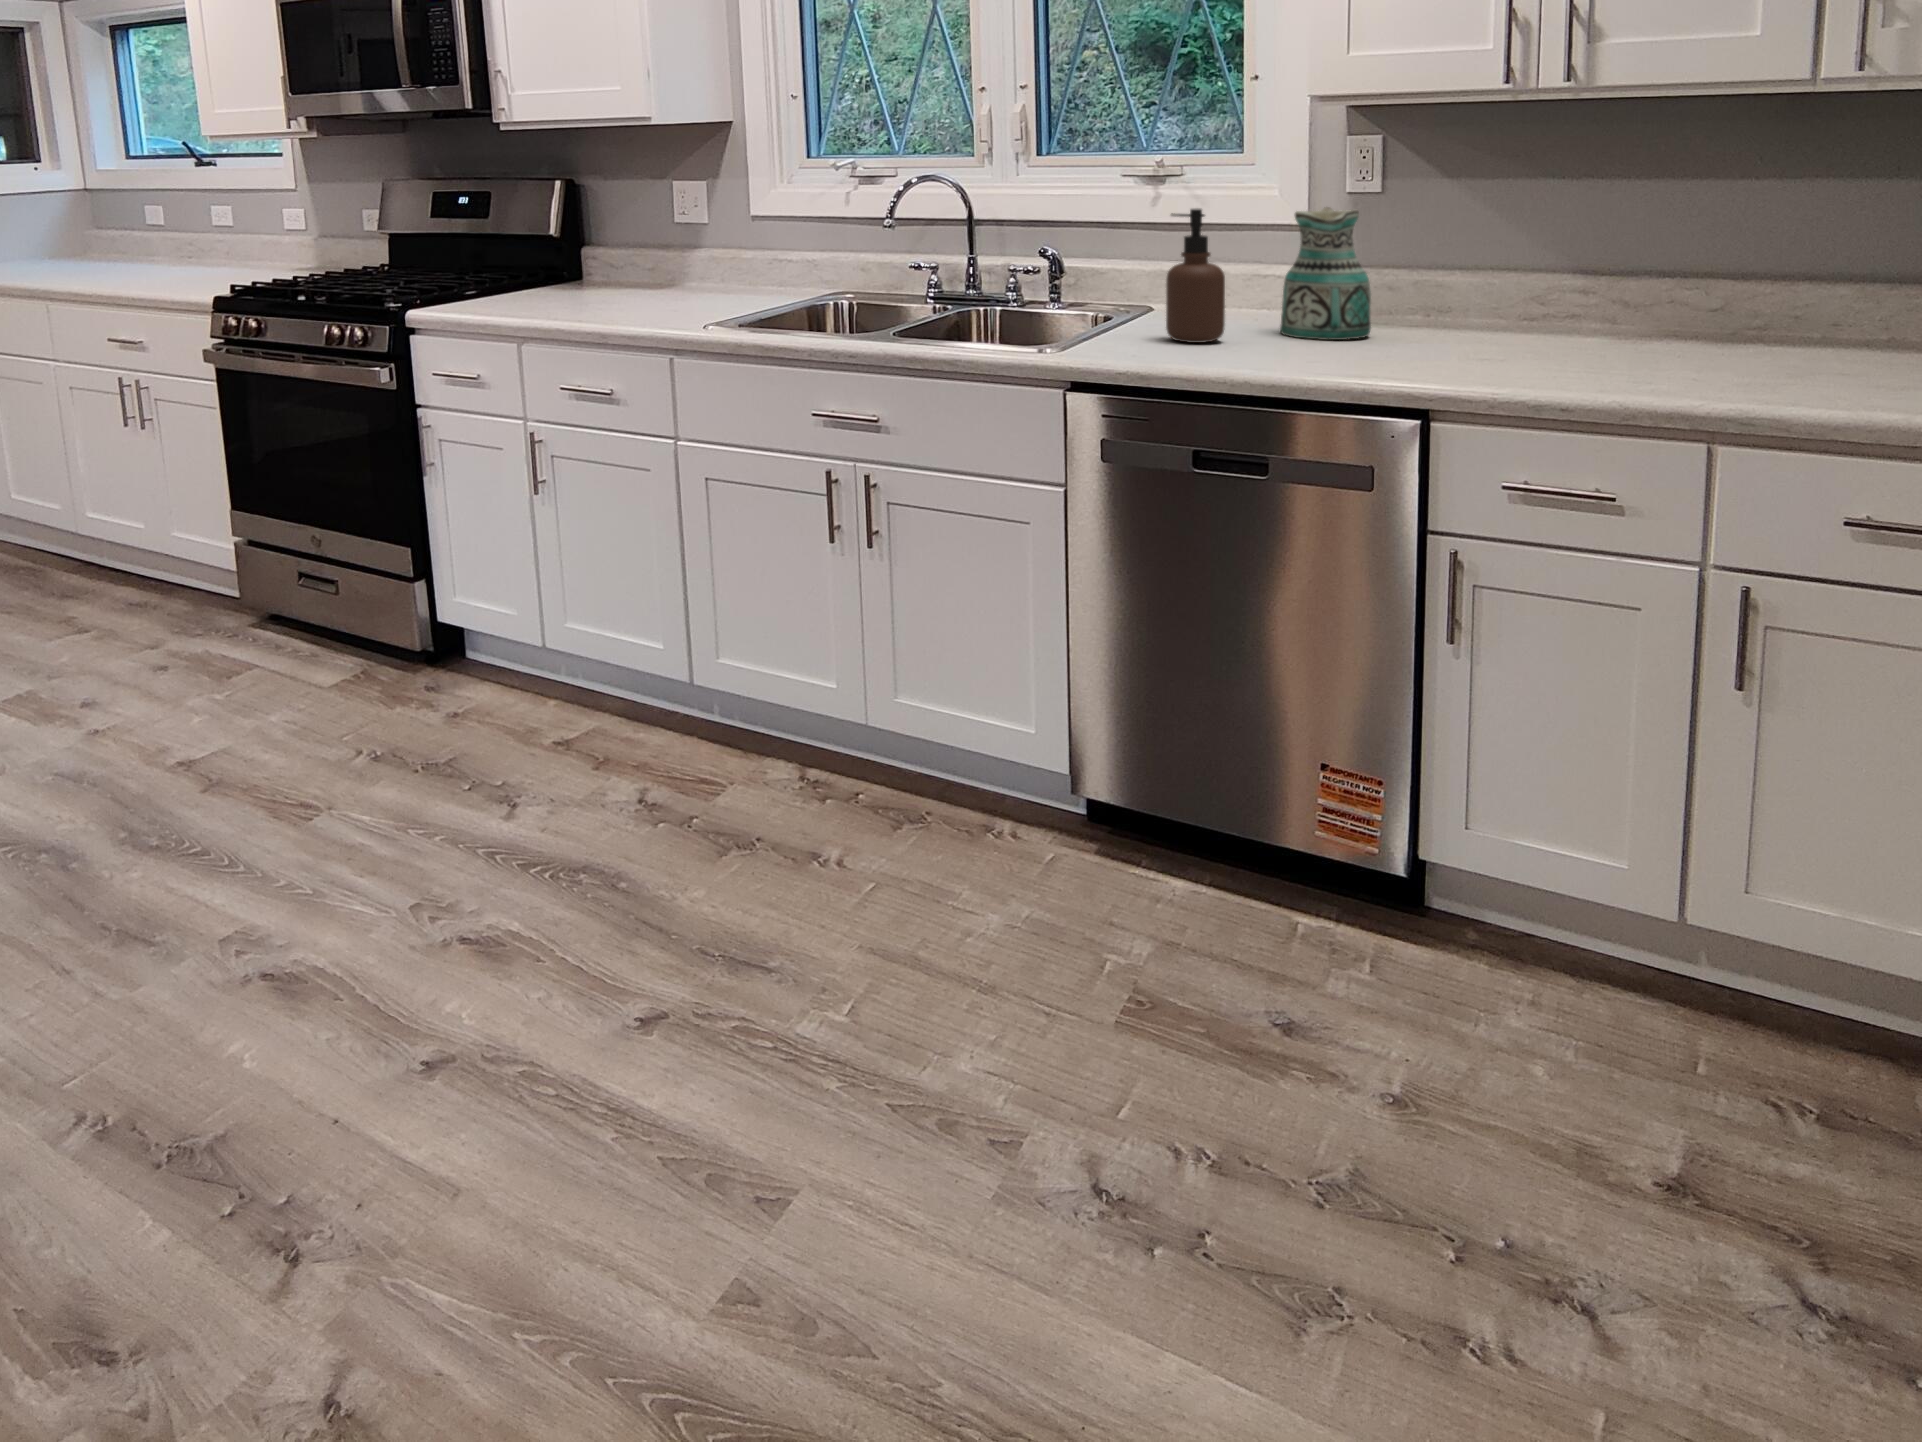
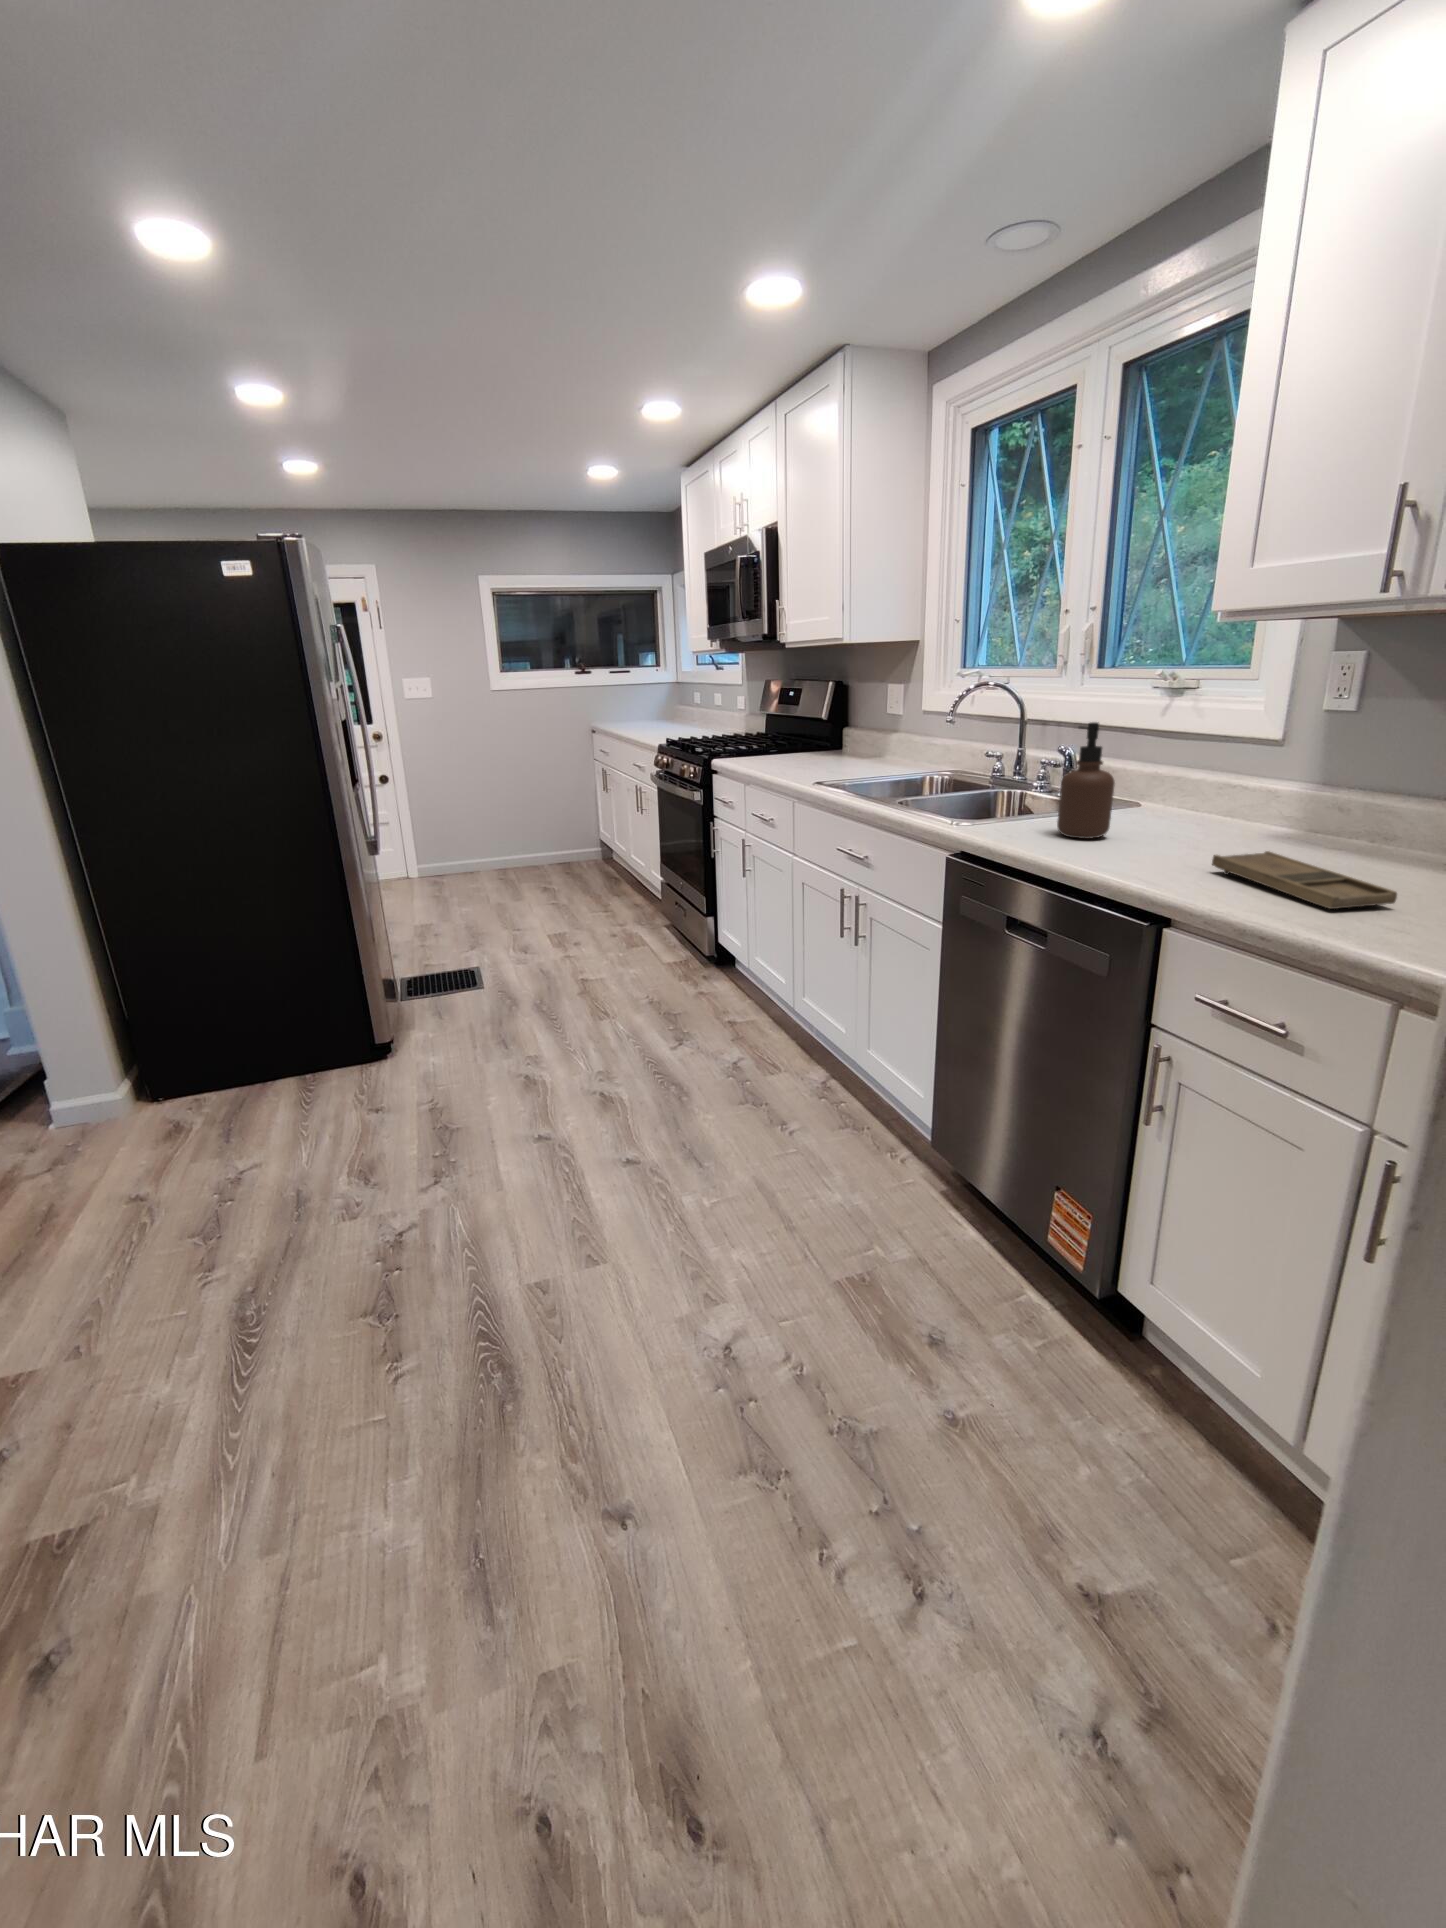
ceramic pitcher: present [1280,207,1371,340] -> none [1191,723,1294,853]
tray: none [1384,331,1563,371] -> present [1212,851,1397,909]

